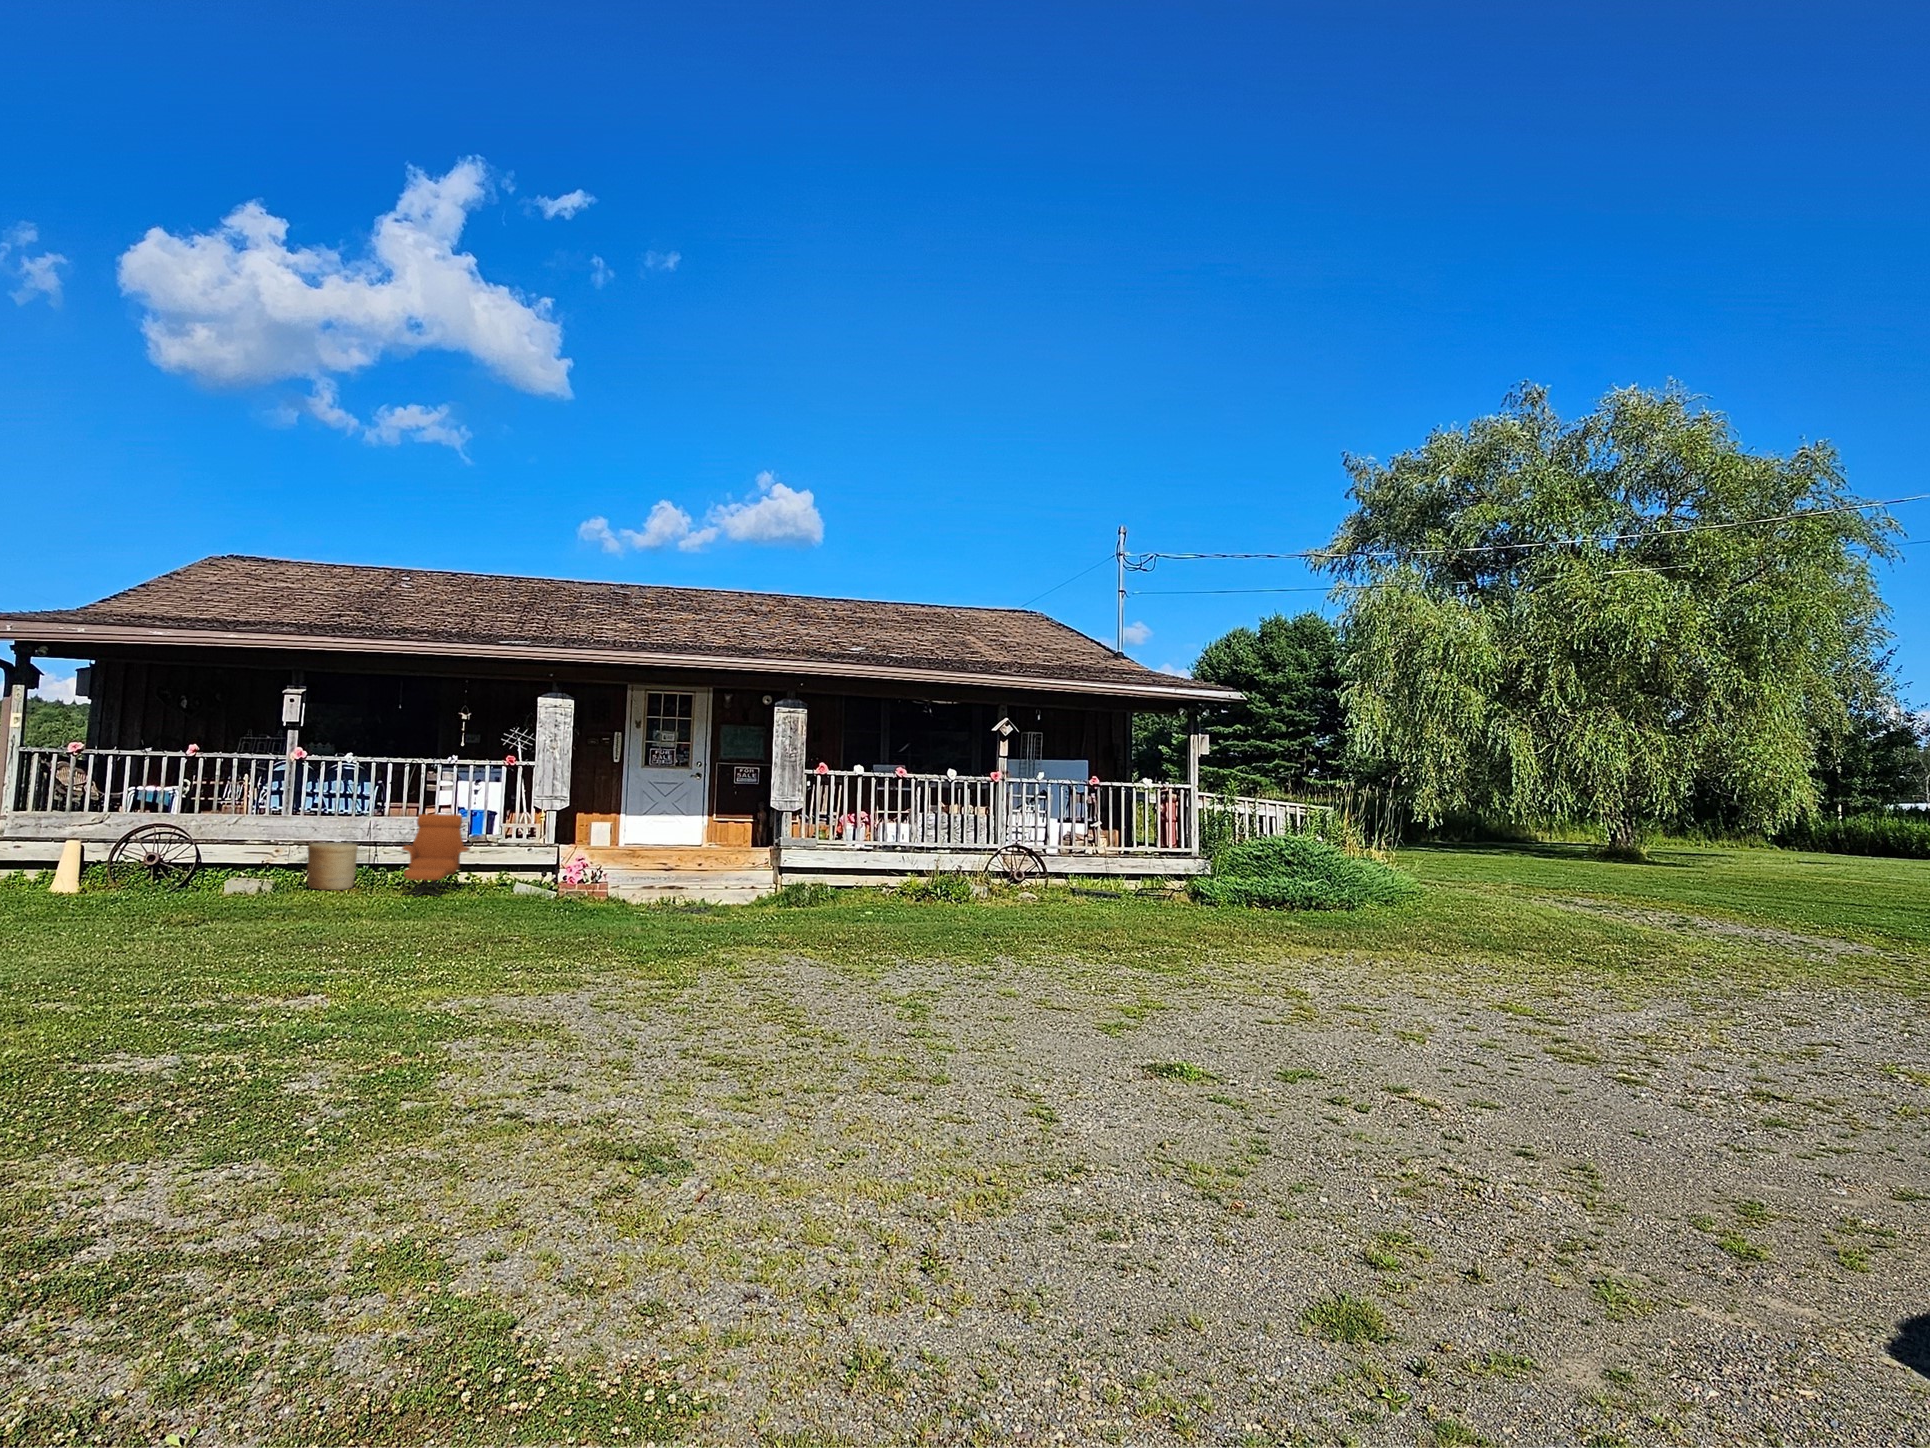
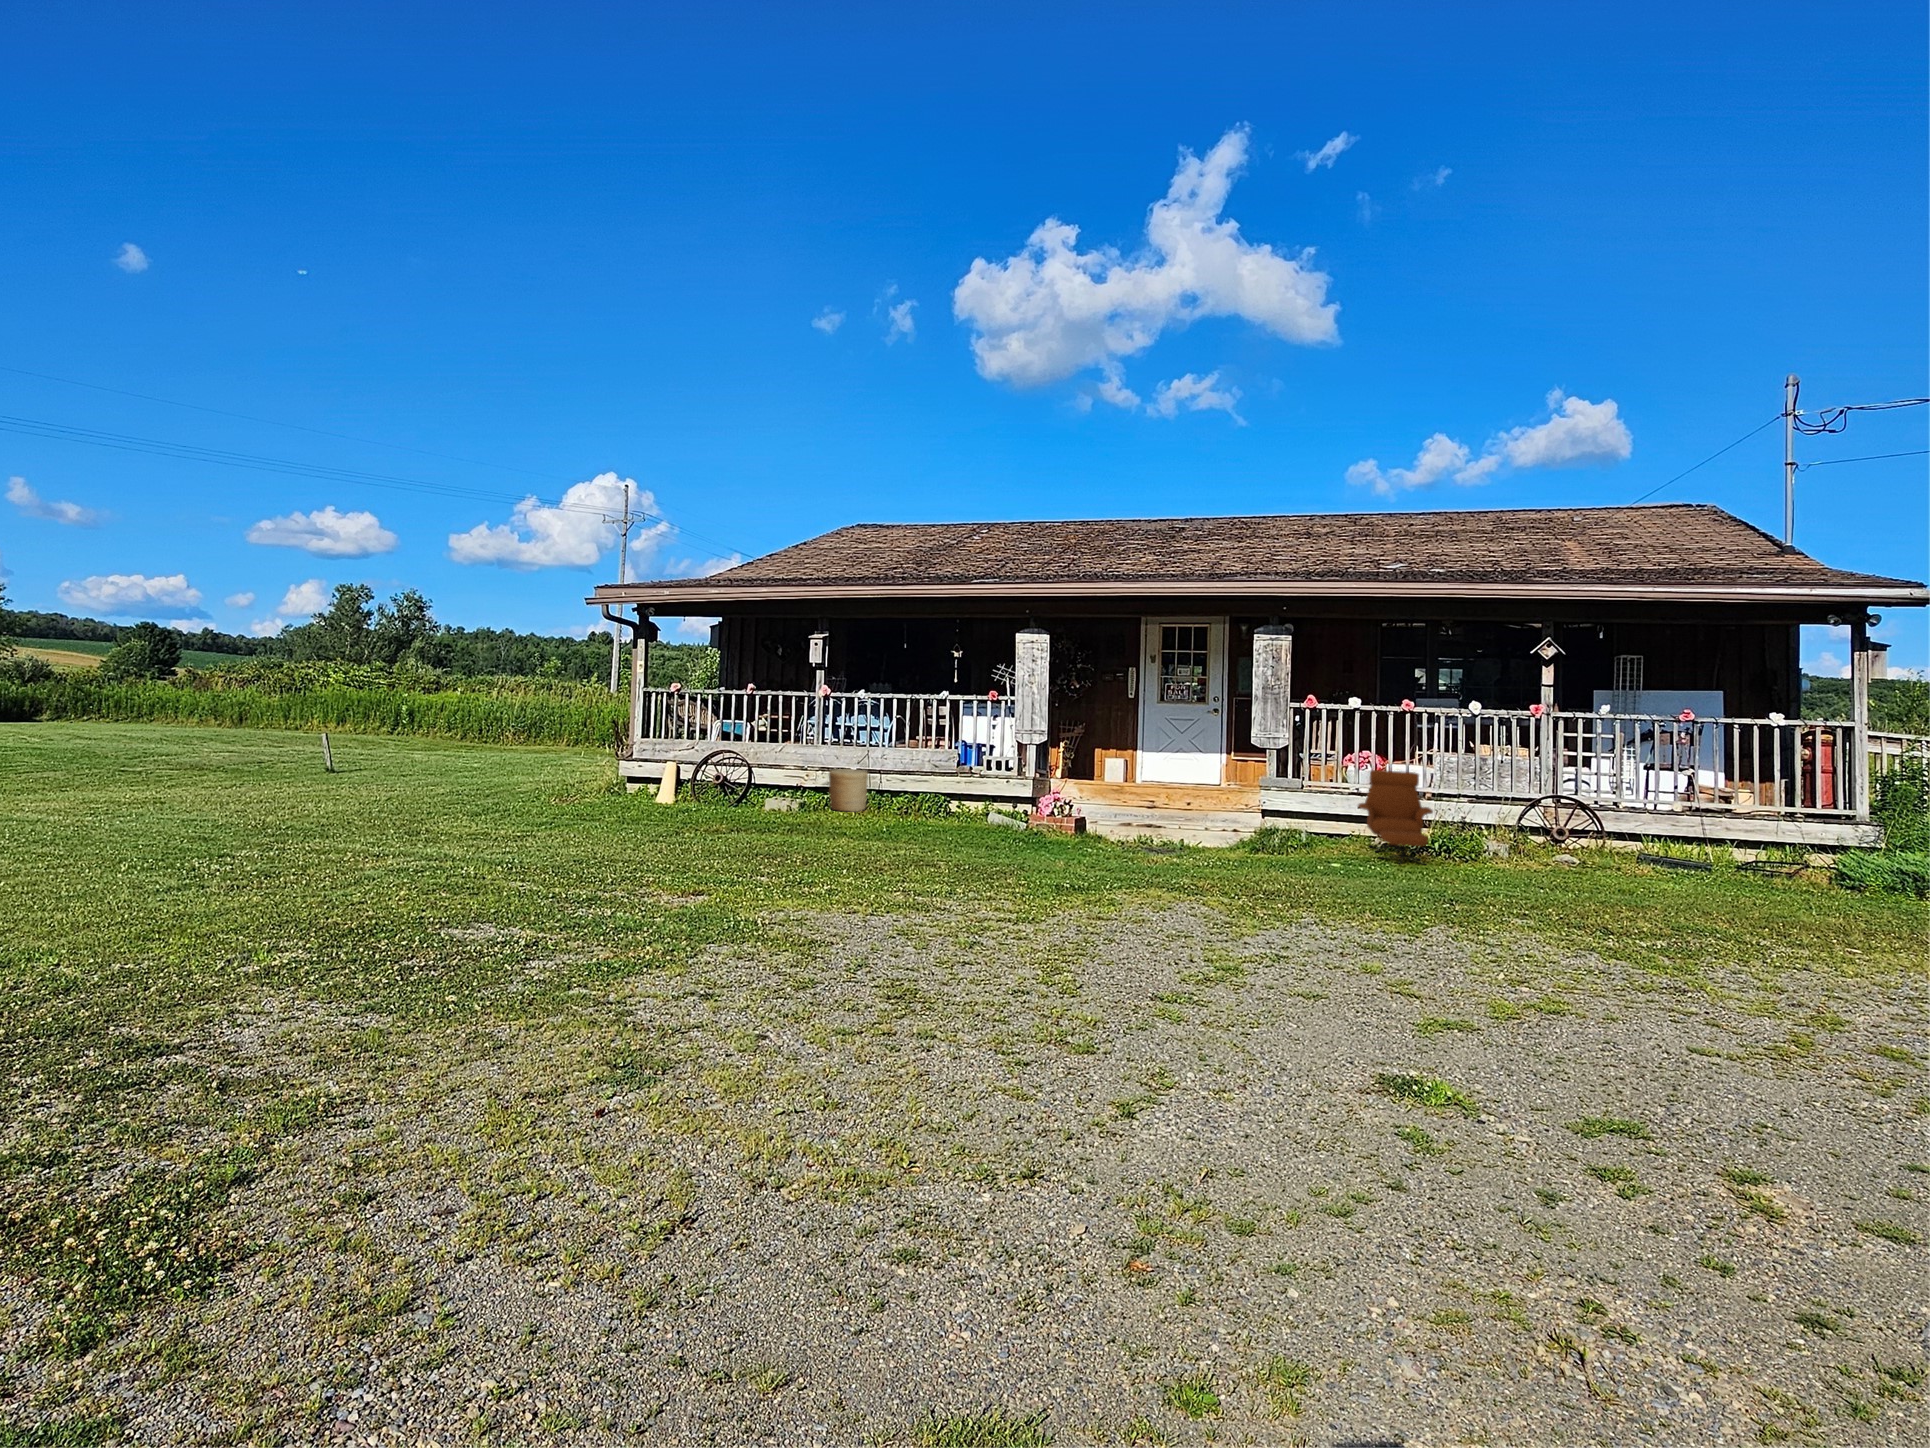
lounge chair: present [402,814,470,897] -> present [1358,770,1433,865]

